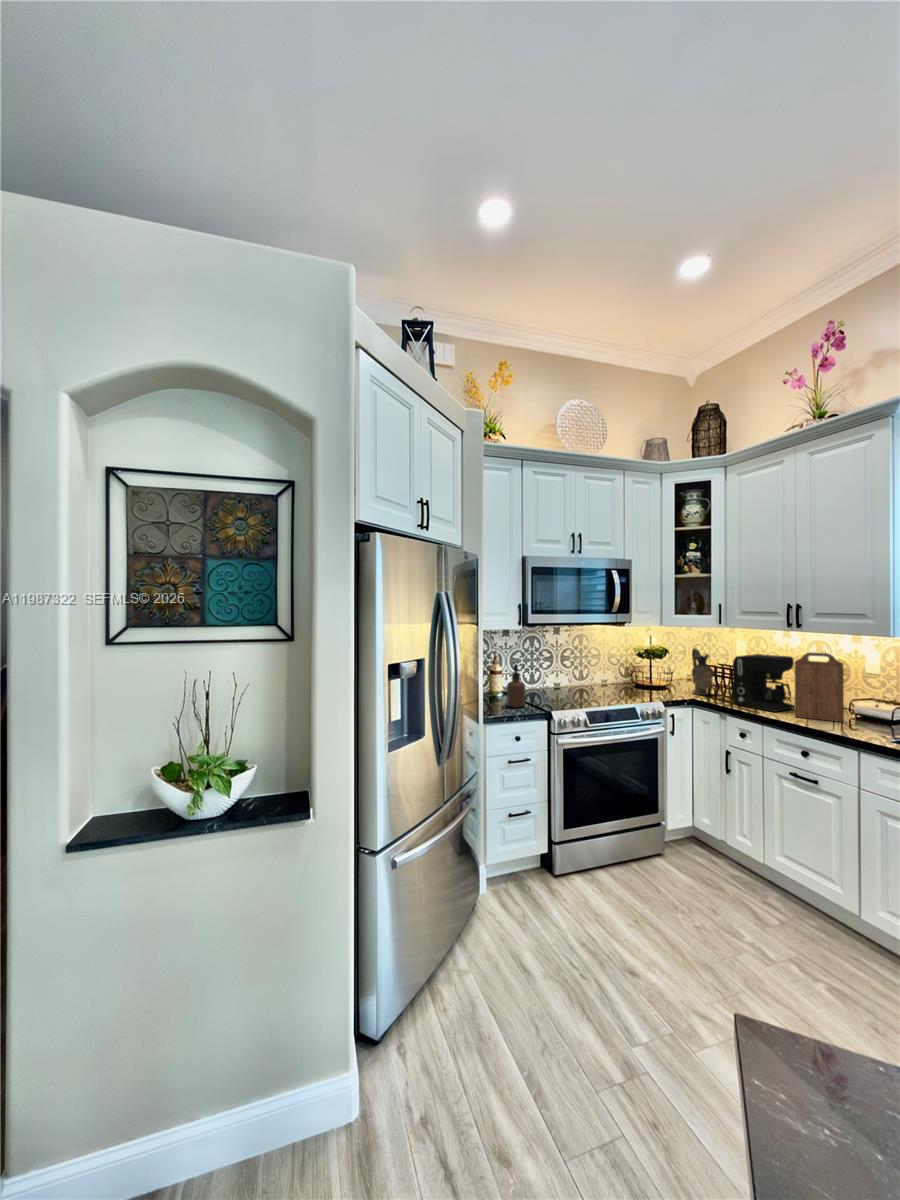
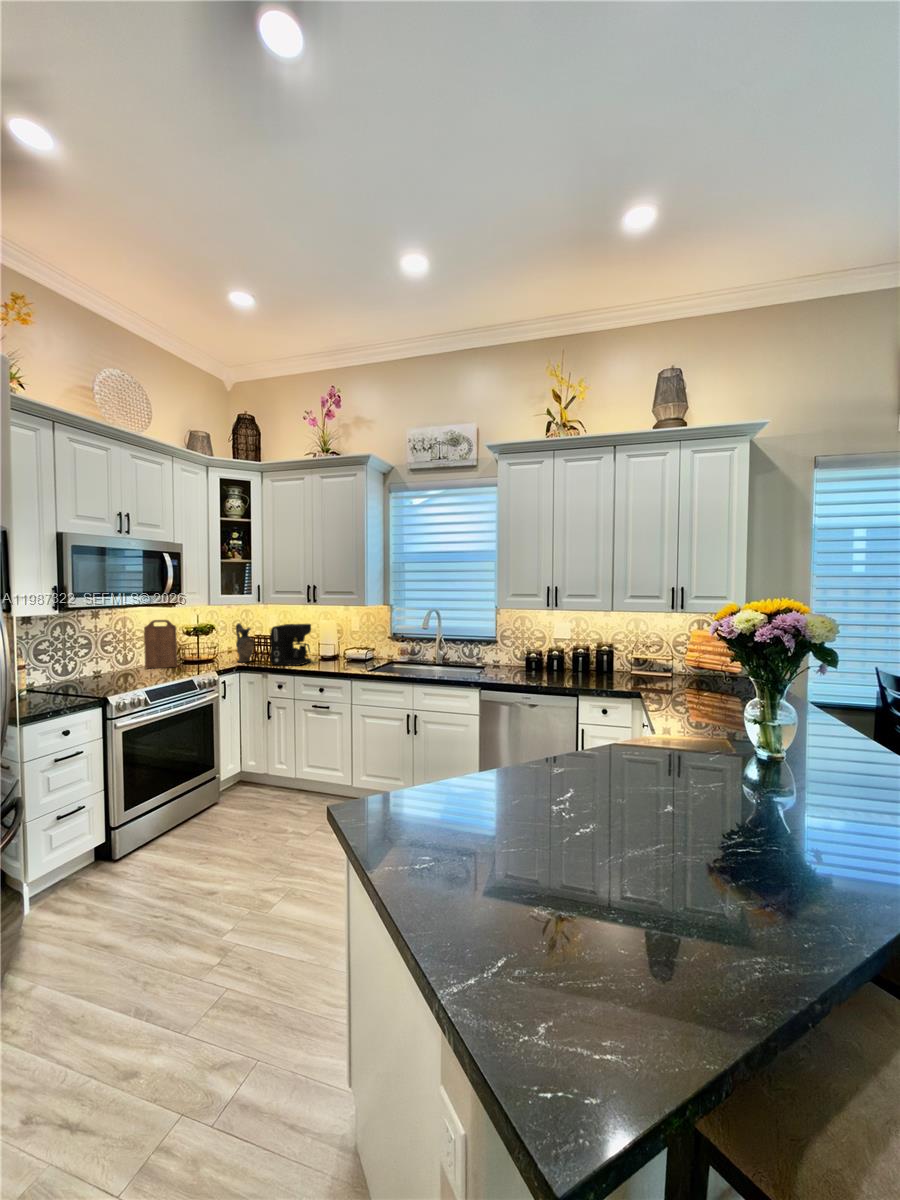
cutting board: present [795,652,844,722] -> present [144,620,177,669]
soap dispenser: present [507,664,525,708] -> none [44,652,71,701]

